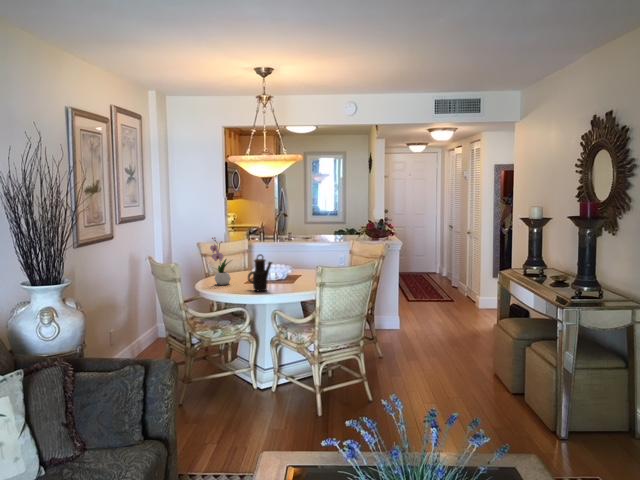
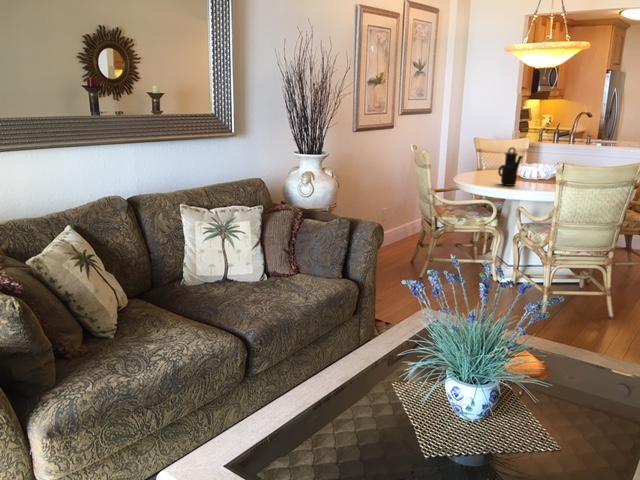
flower arrangement: present [210,237,231,285] -> none [470,129,493,177]

